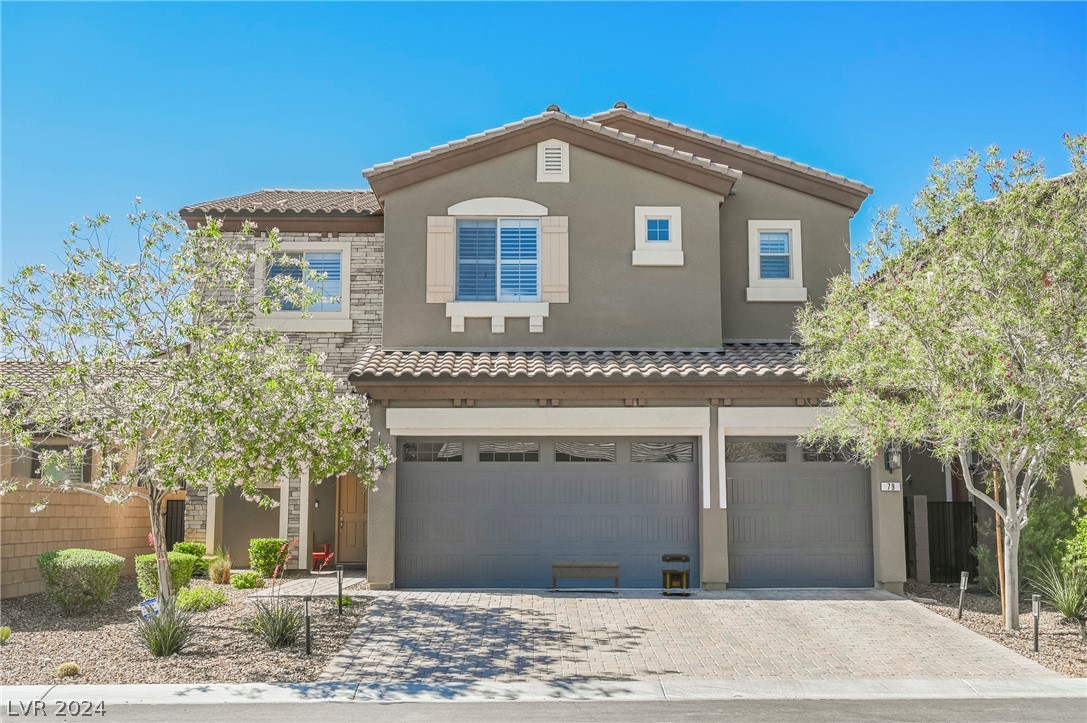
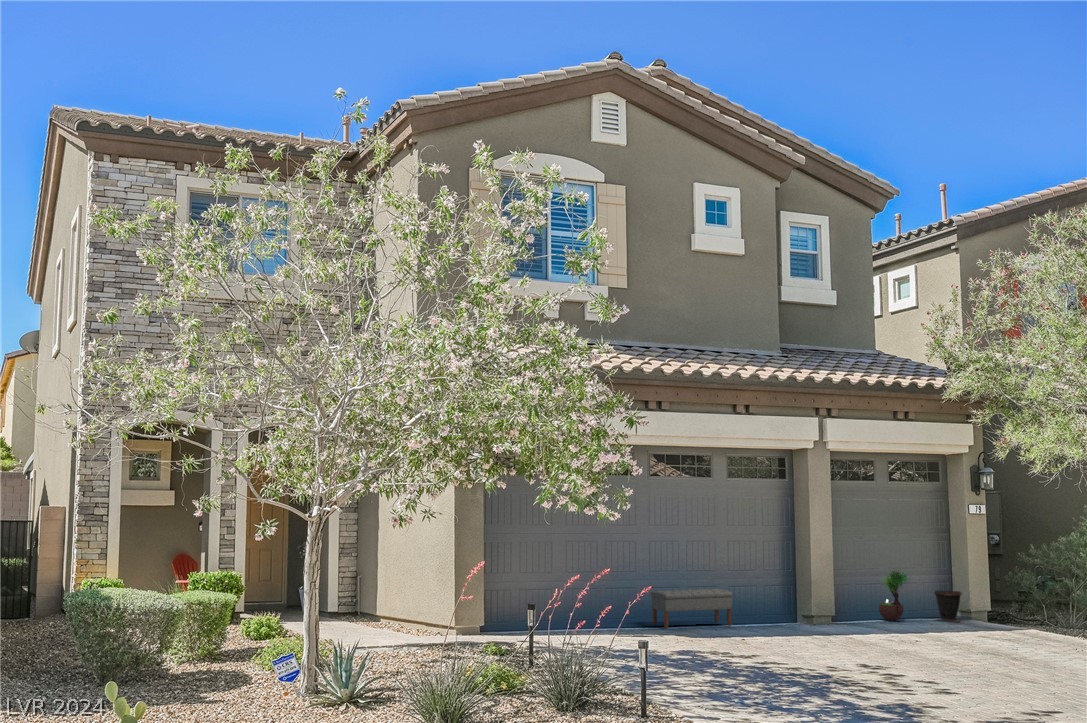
potted tree: none [783,546,814,598] -> present [879,569,908,621]
toolbox: present [662,554,690,596] -> none [760,579,800,625]
bucket: none [850,570,880,603] -> present [934,591,962,622]

